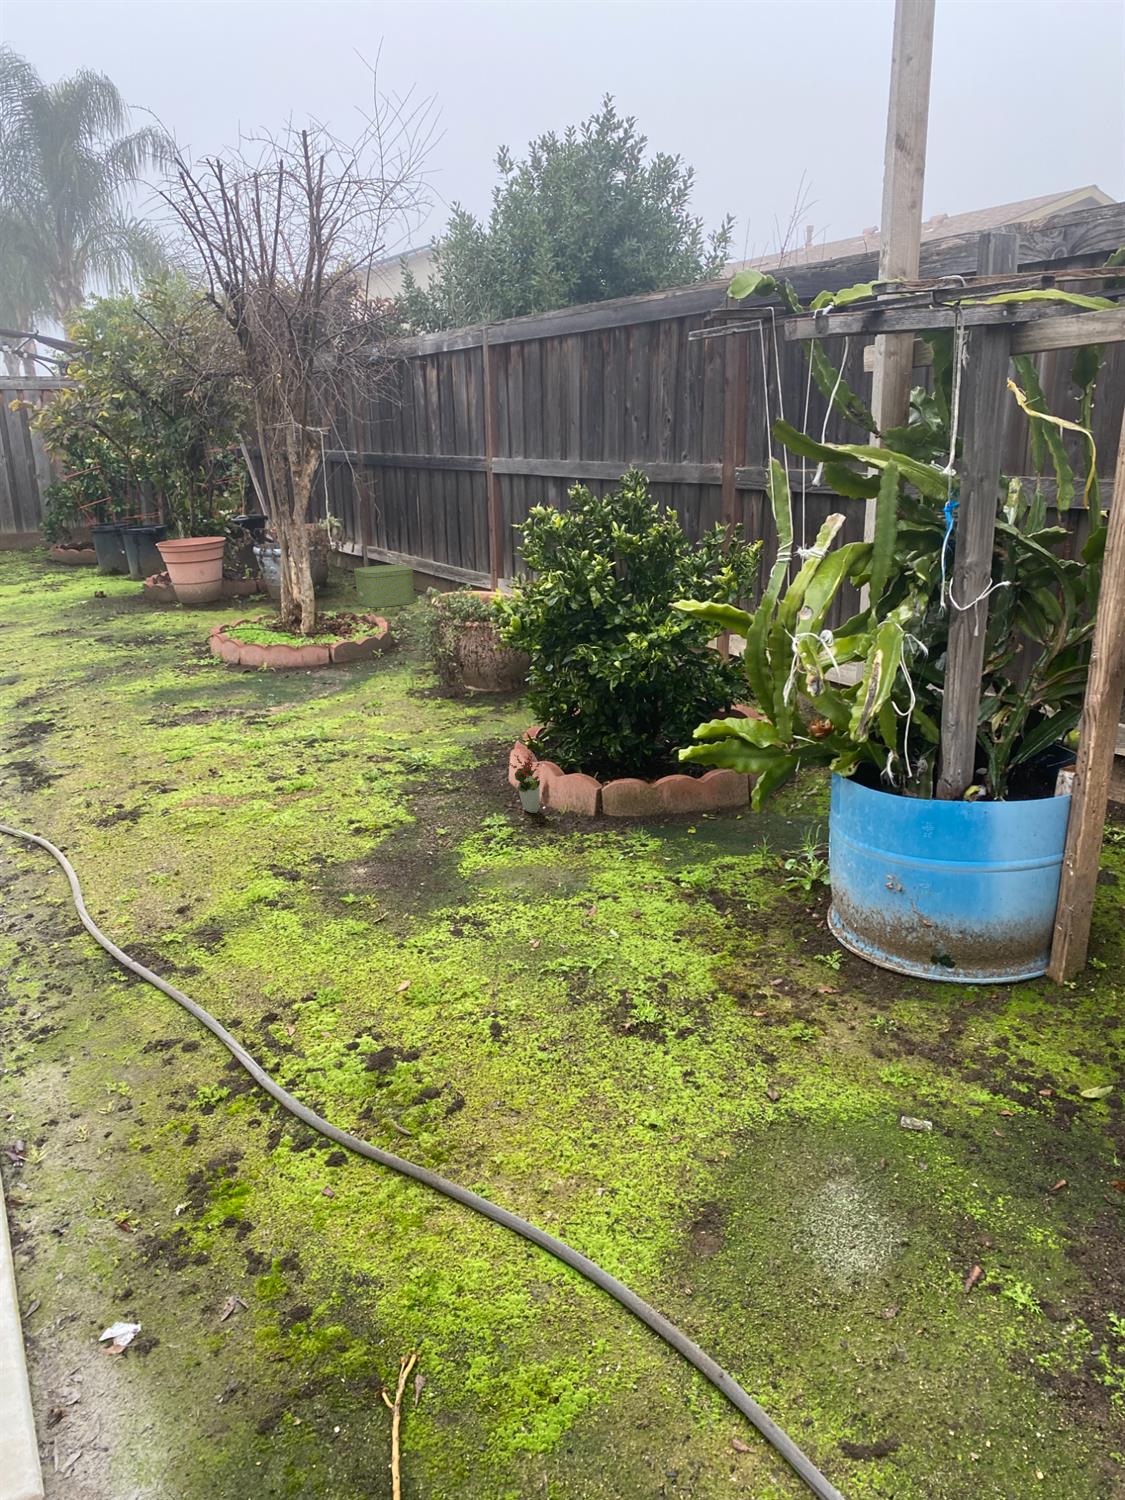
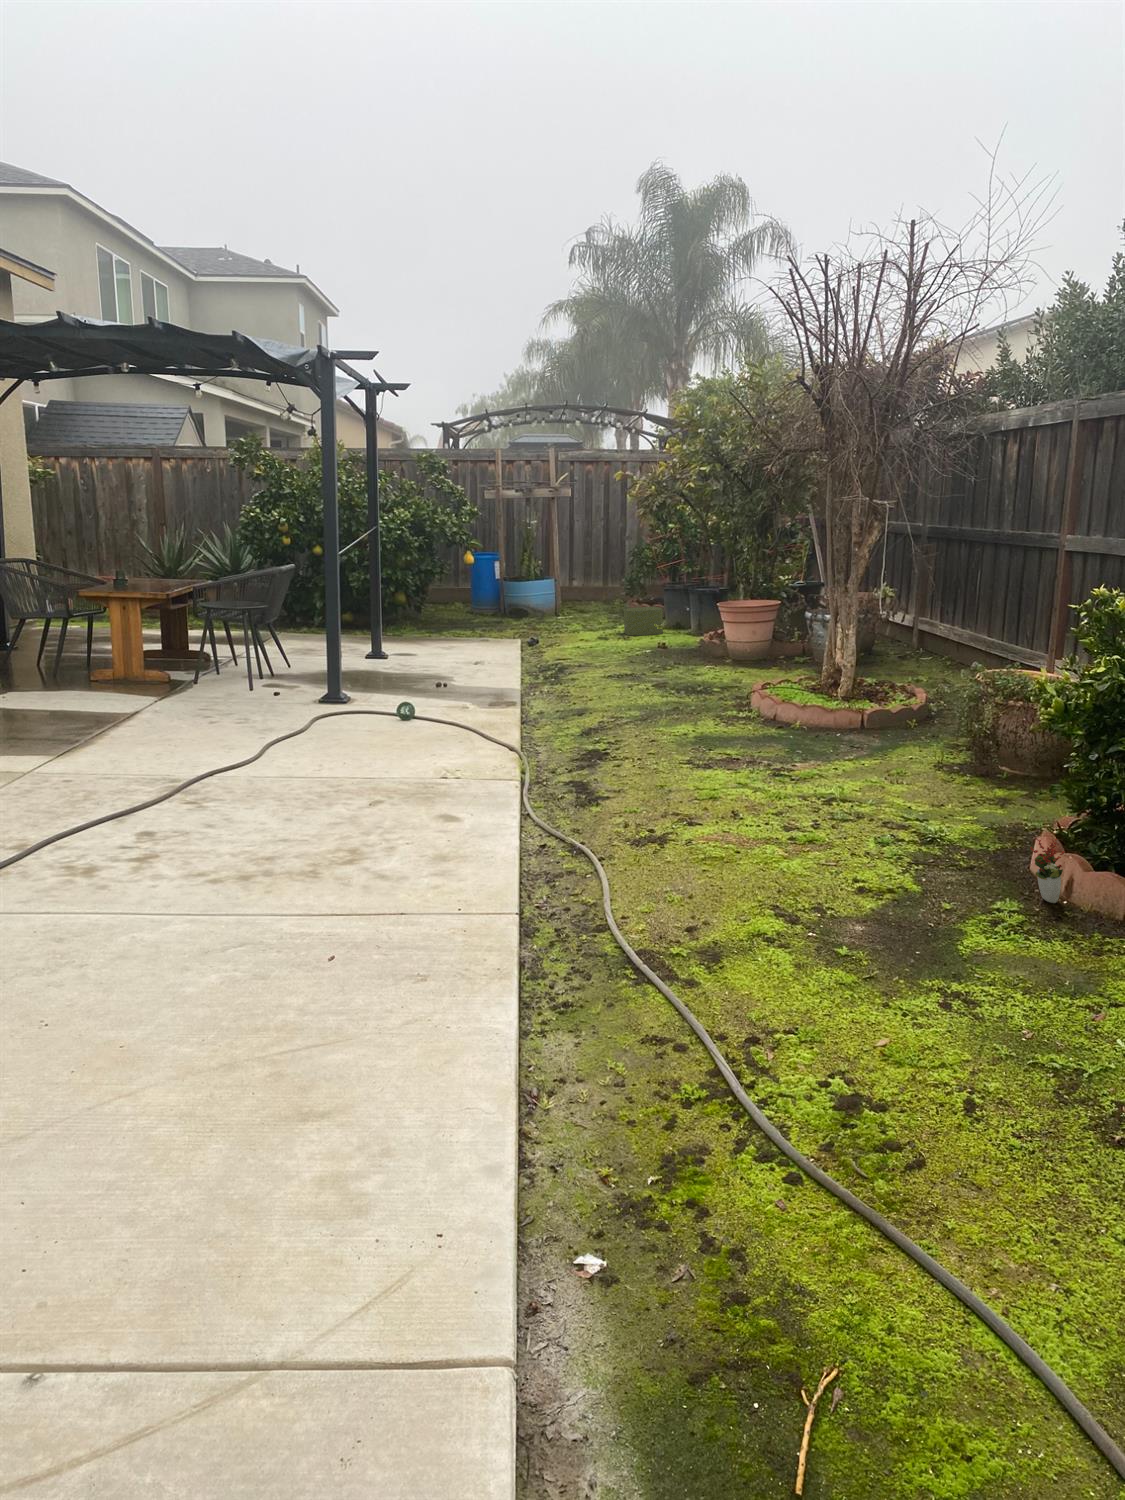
storage box: present [354,565,415,607] -> present [623,607,663,636]

